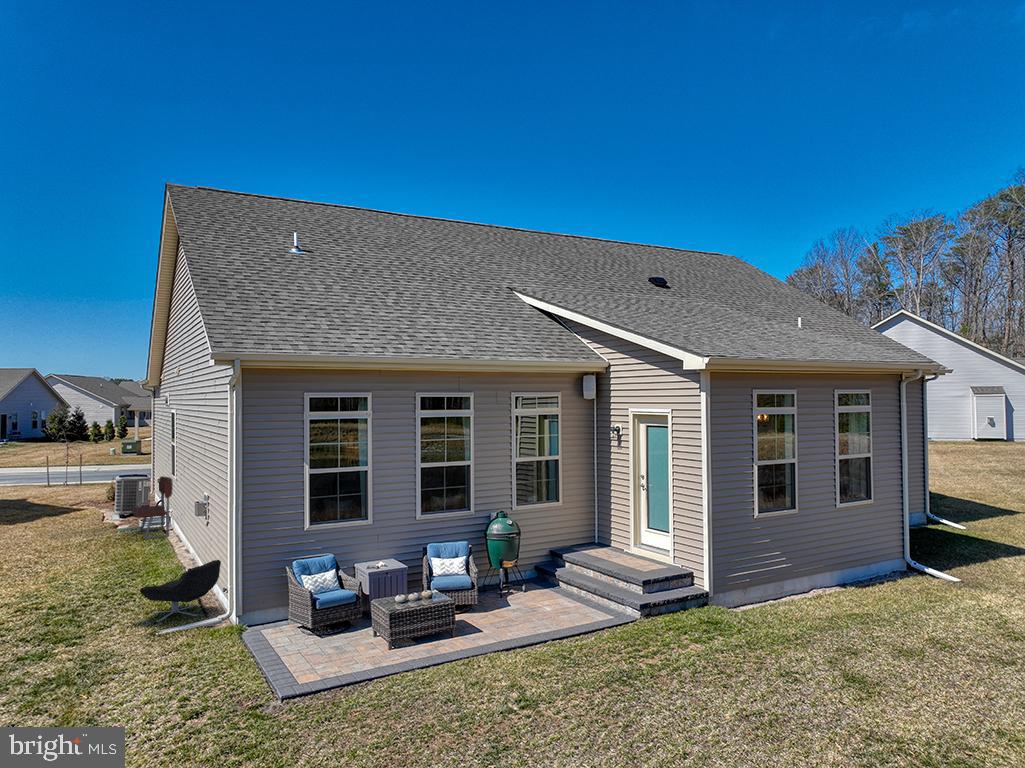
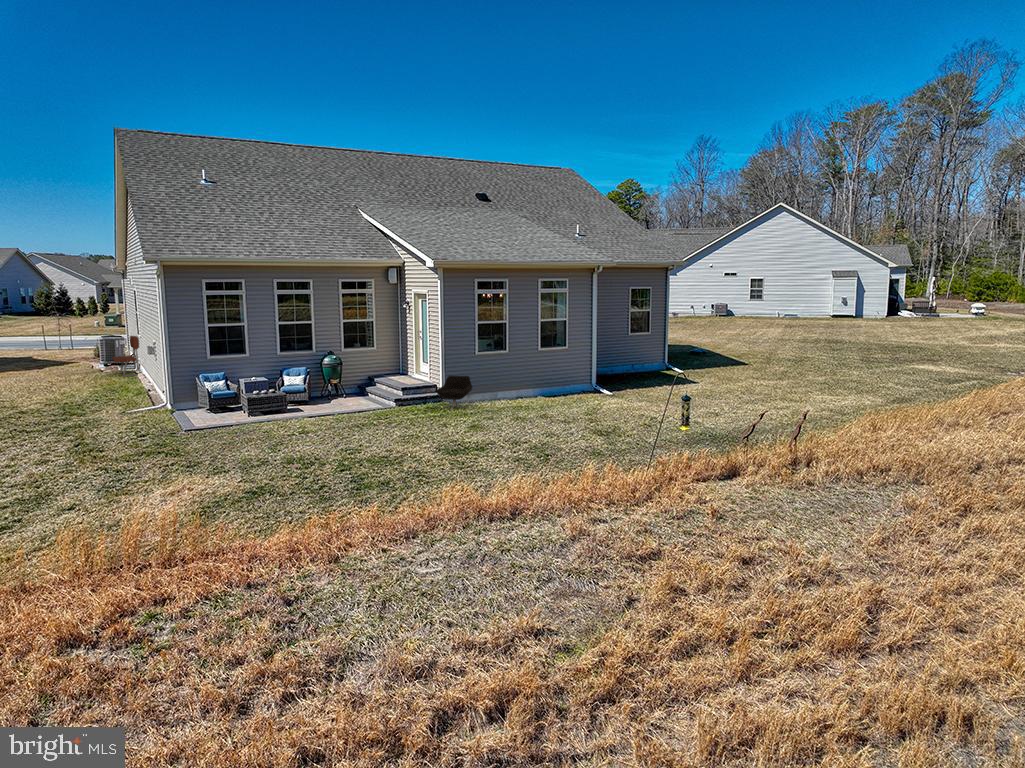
lounge chair: present [140,560,221,622] -> present [435,376,472,410]

